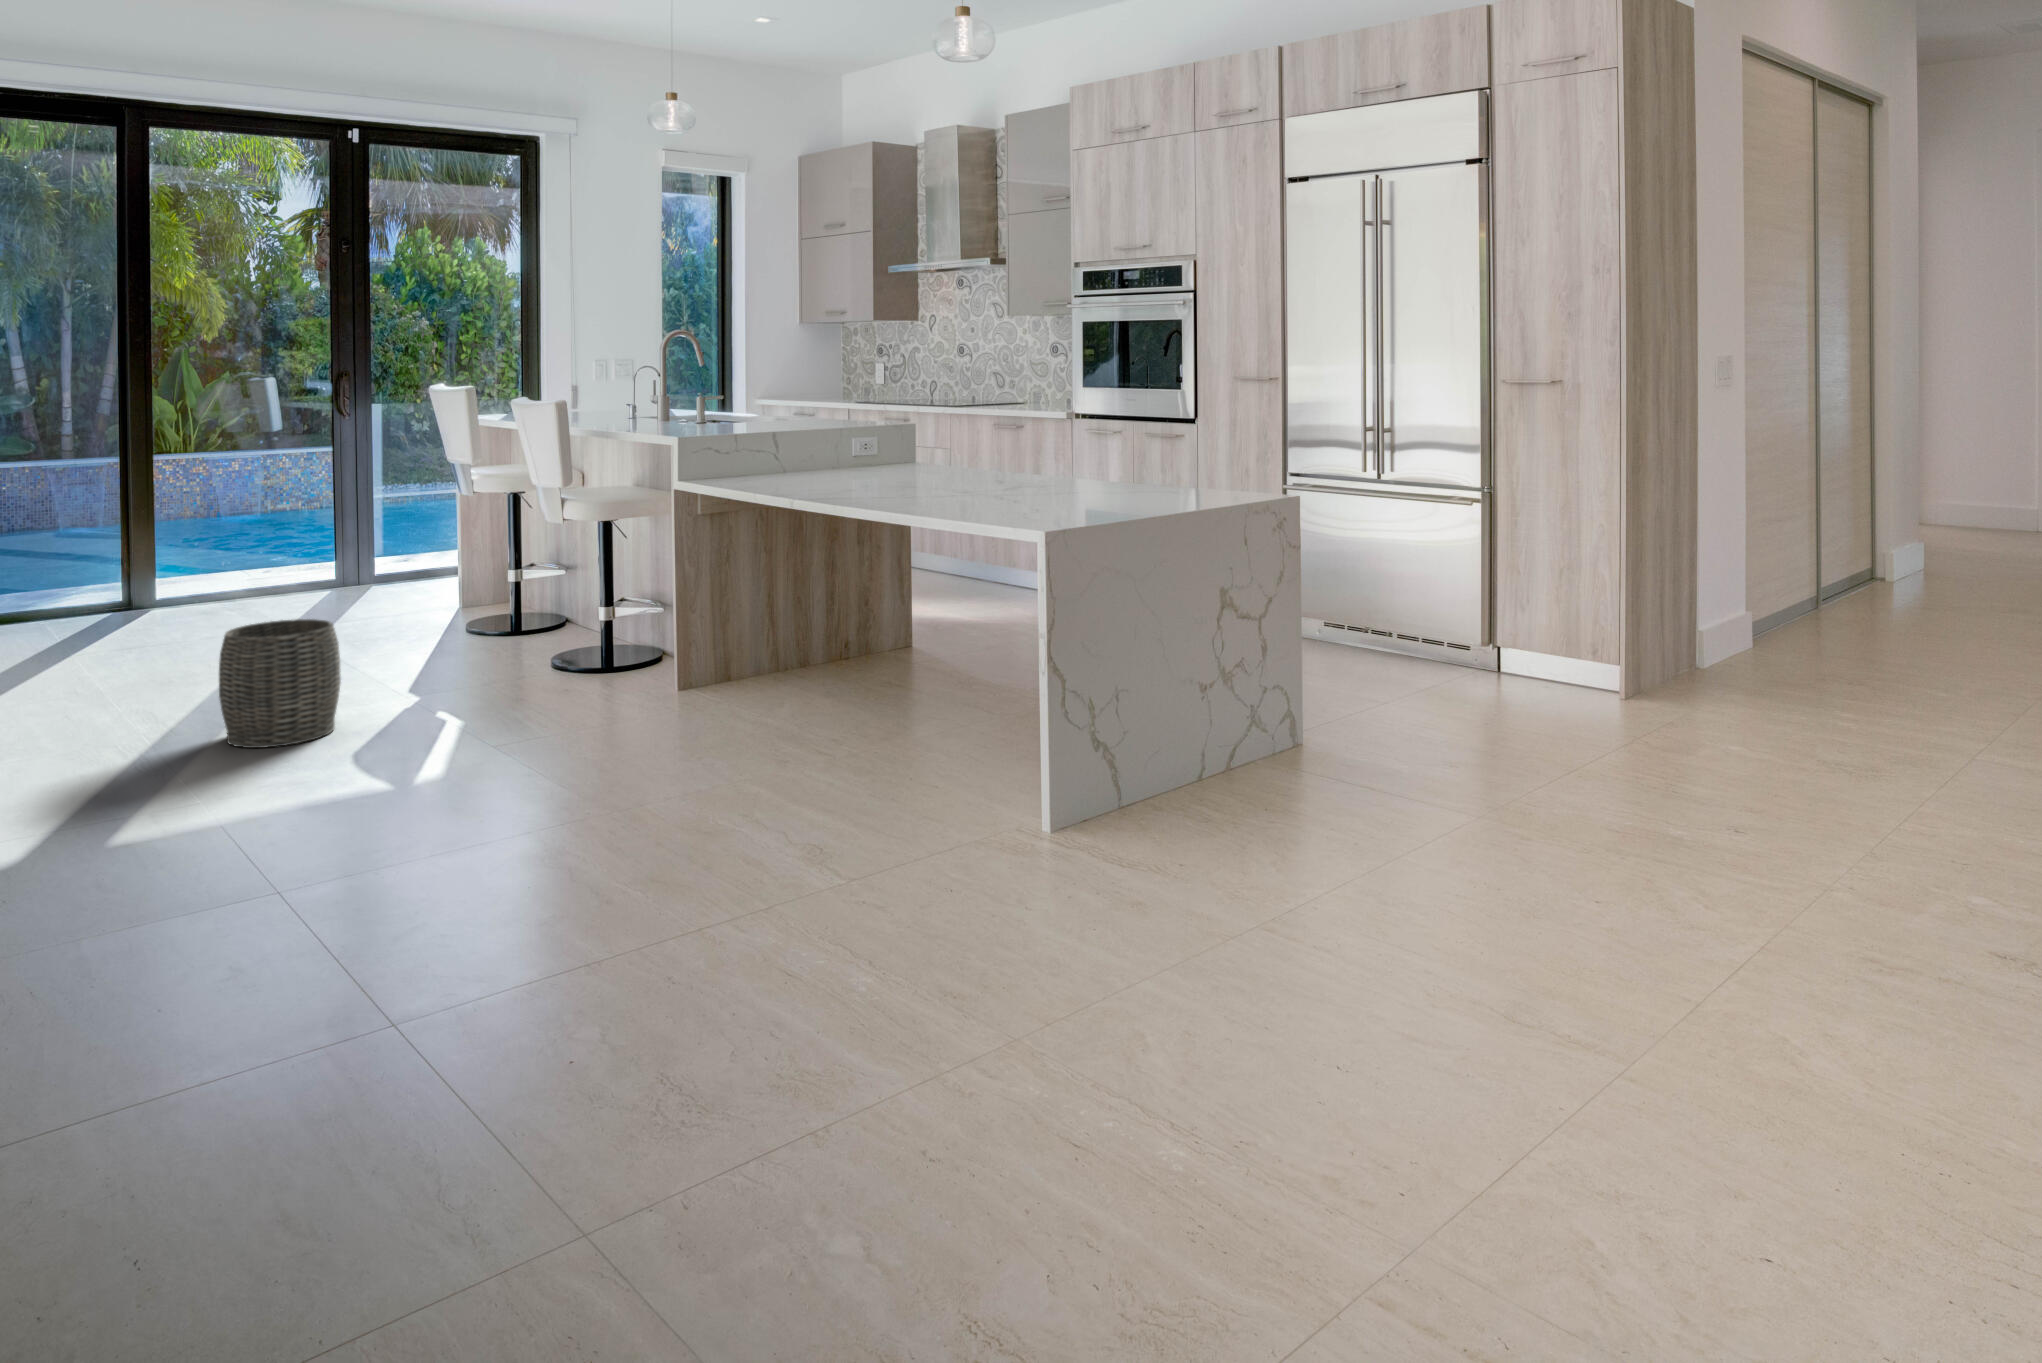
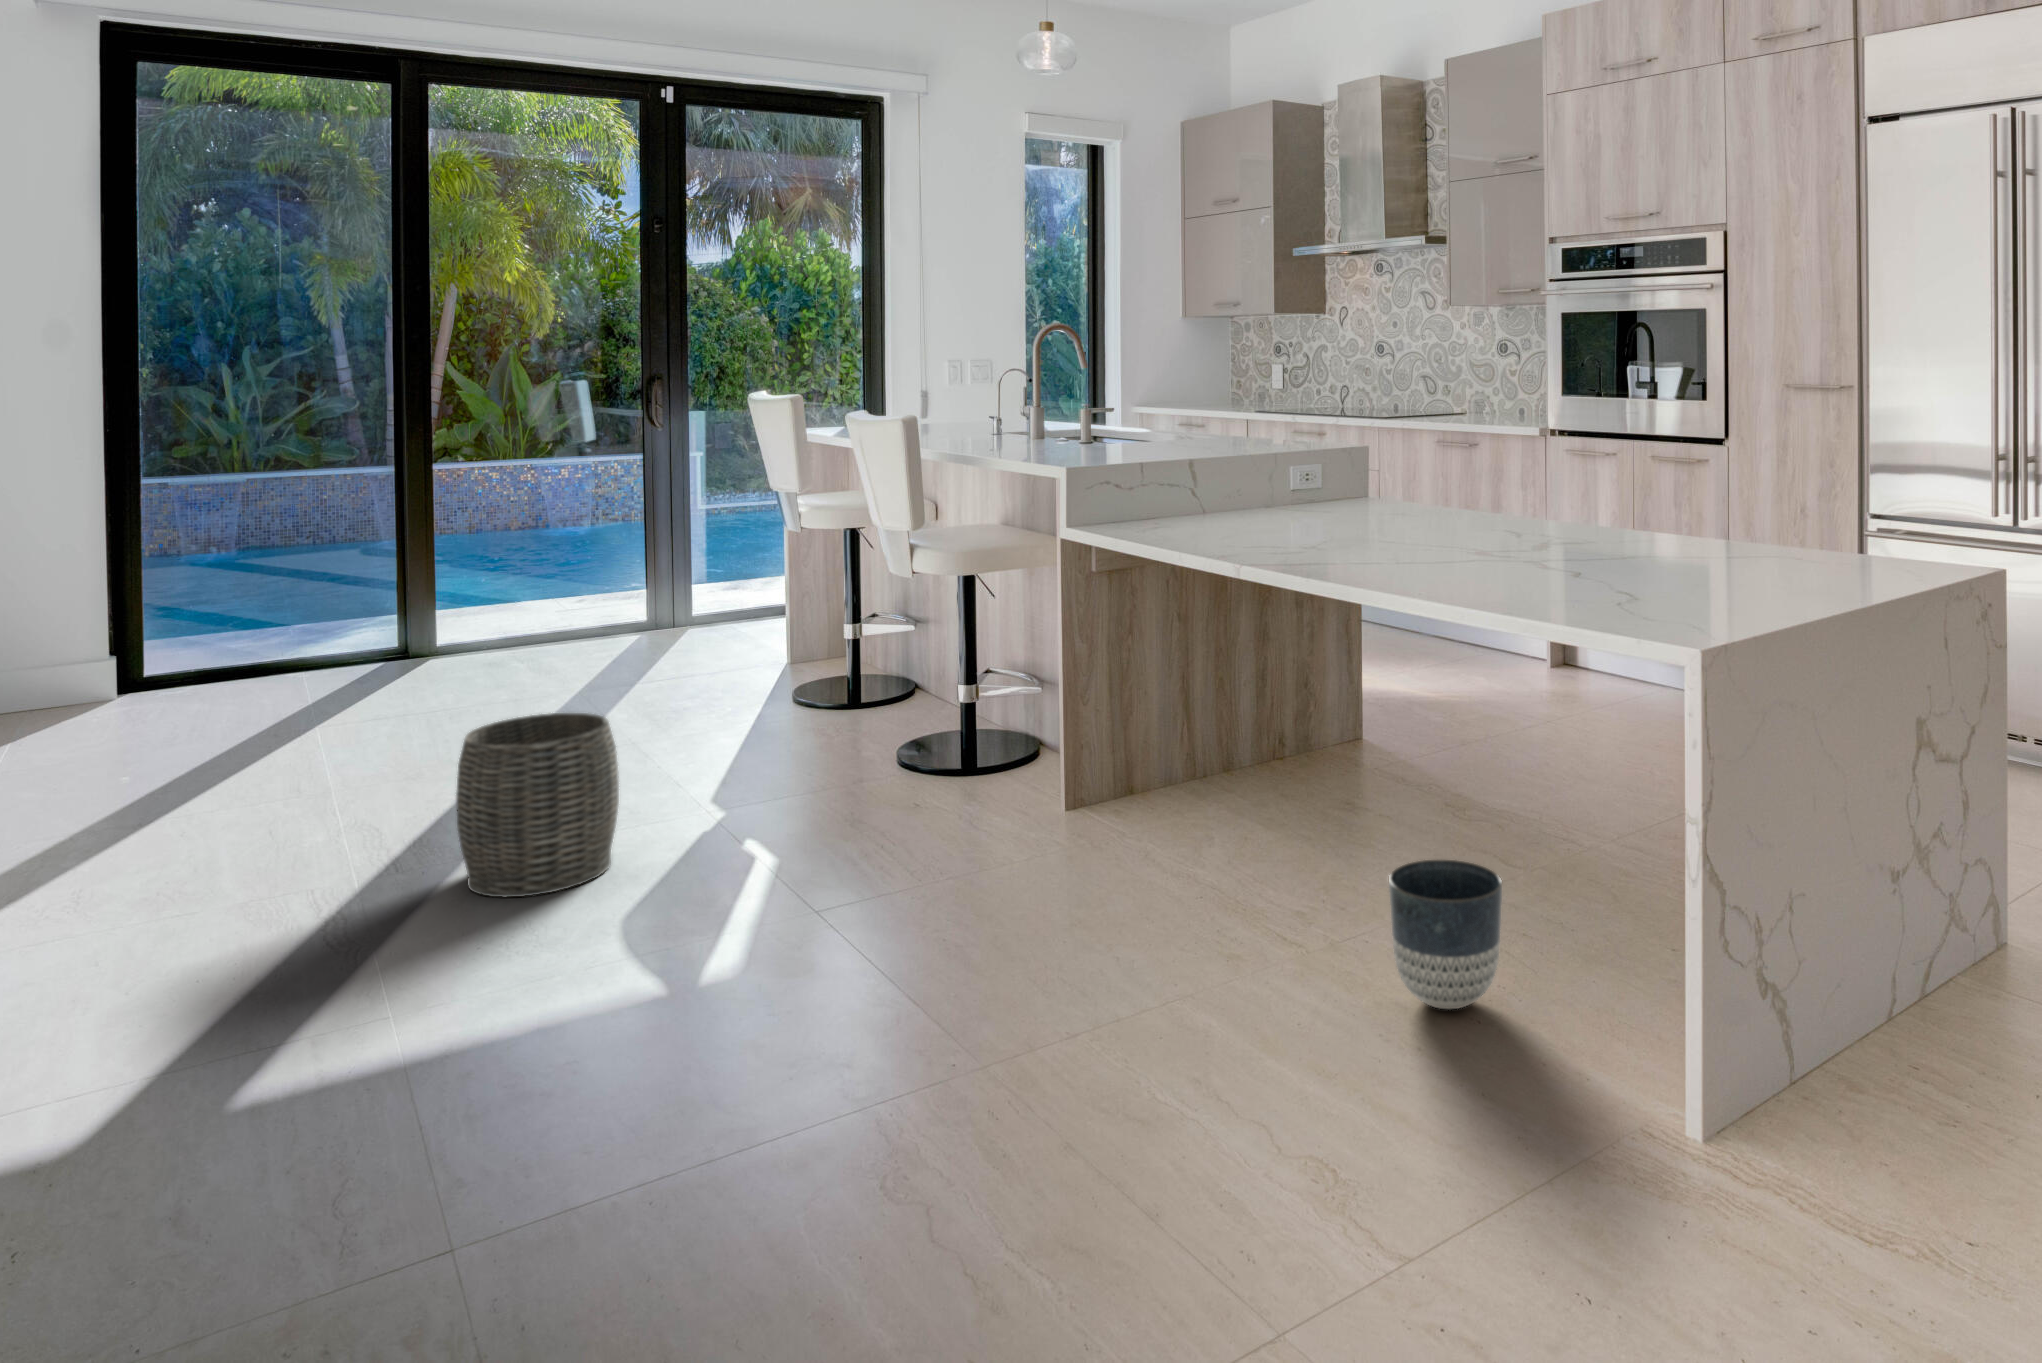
planter: none [885,689,959,781] -> present [1389,860,1502,1009]

